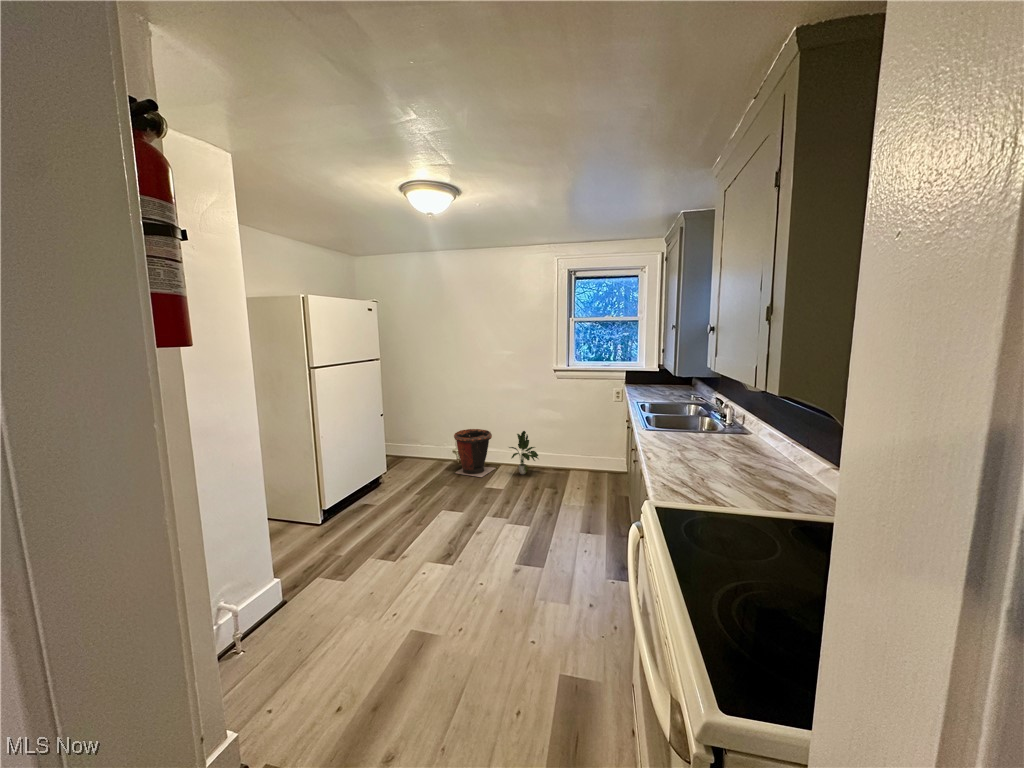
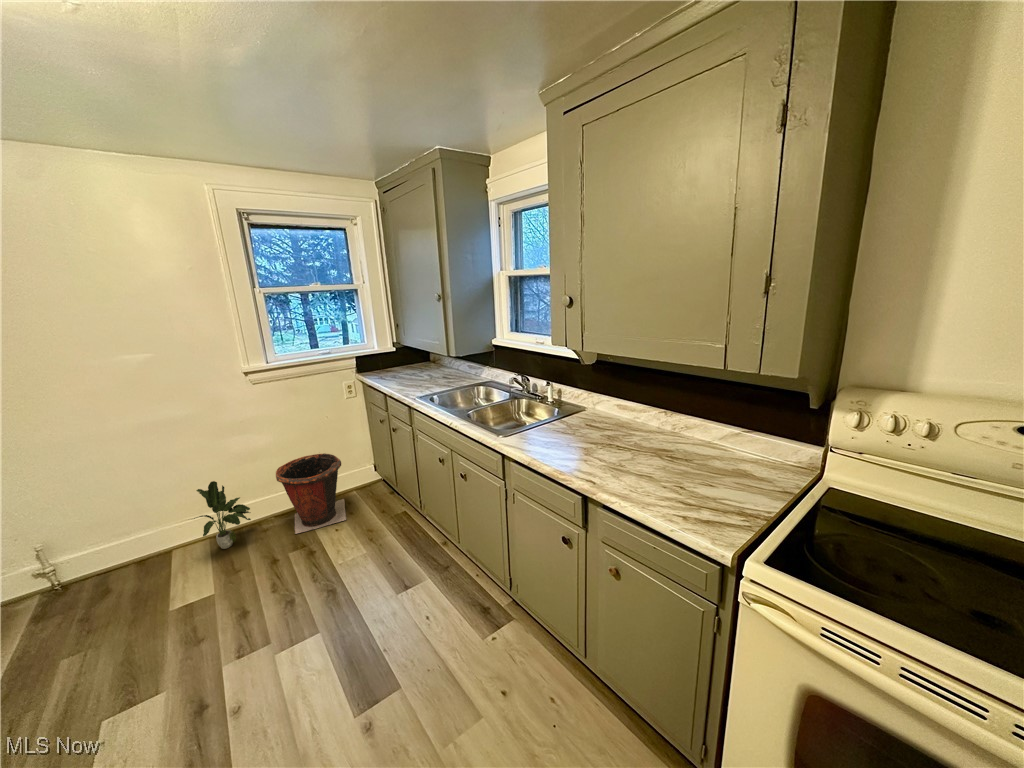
waste bin: present [454,429,495,477] -> present [276,453,346,534]

